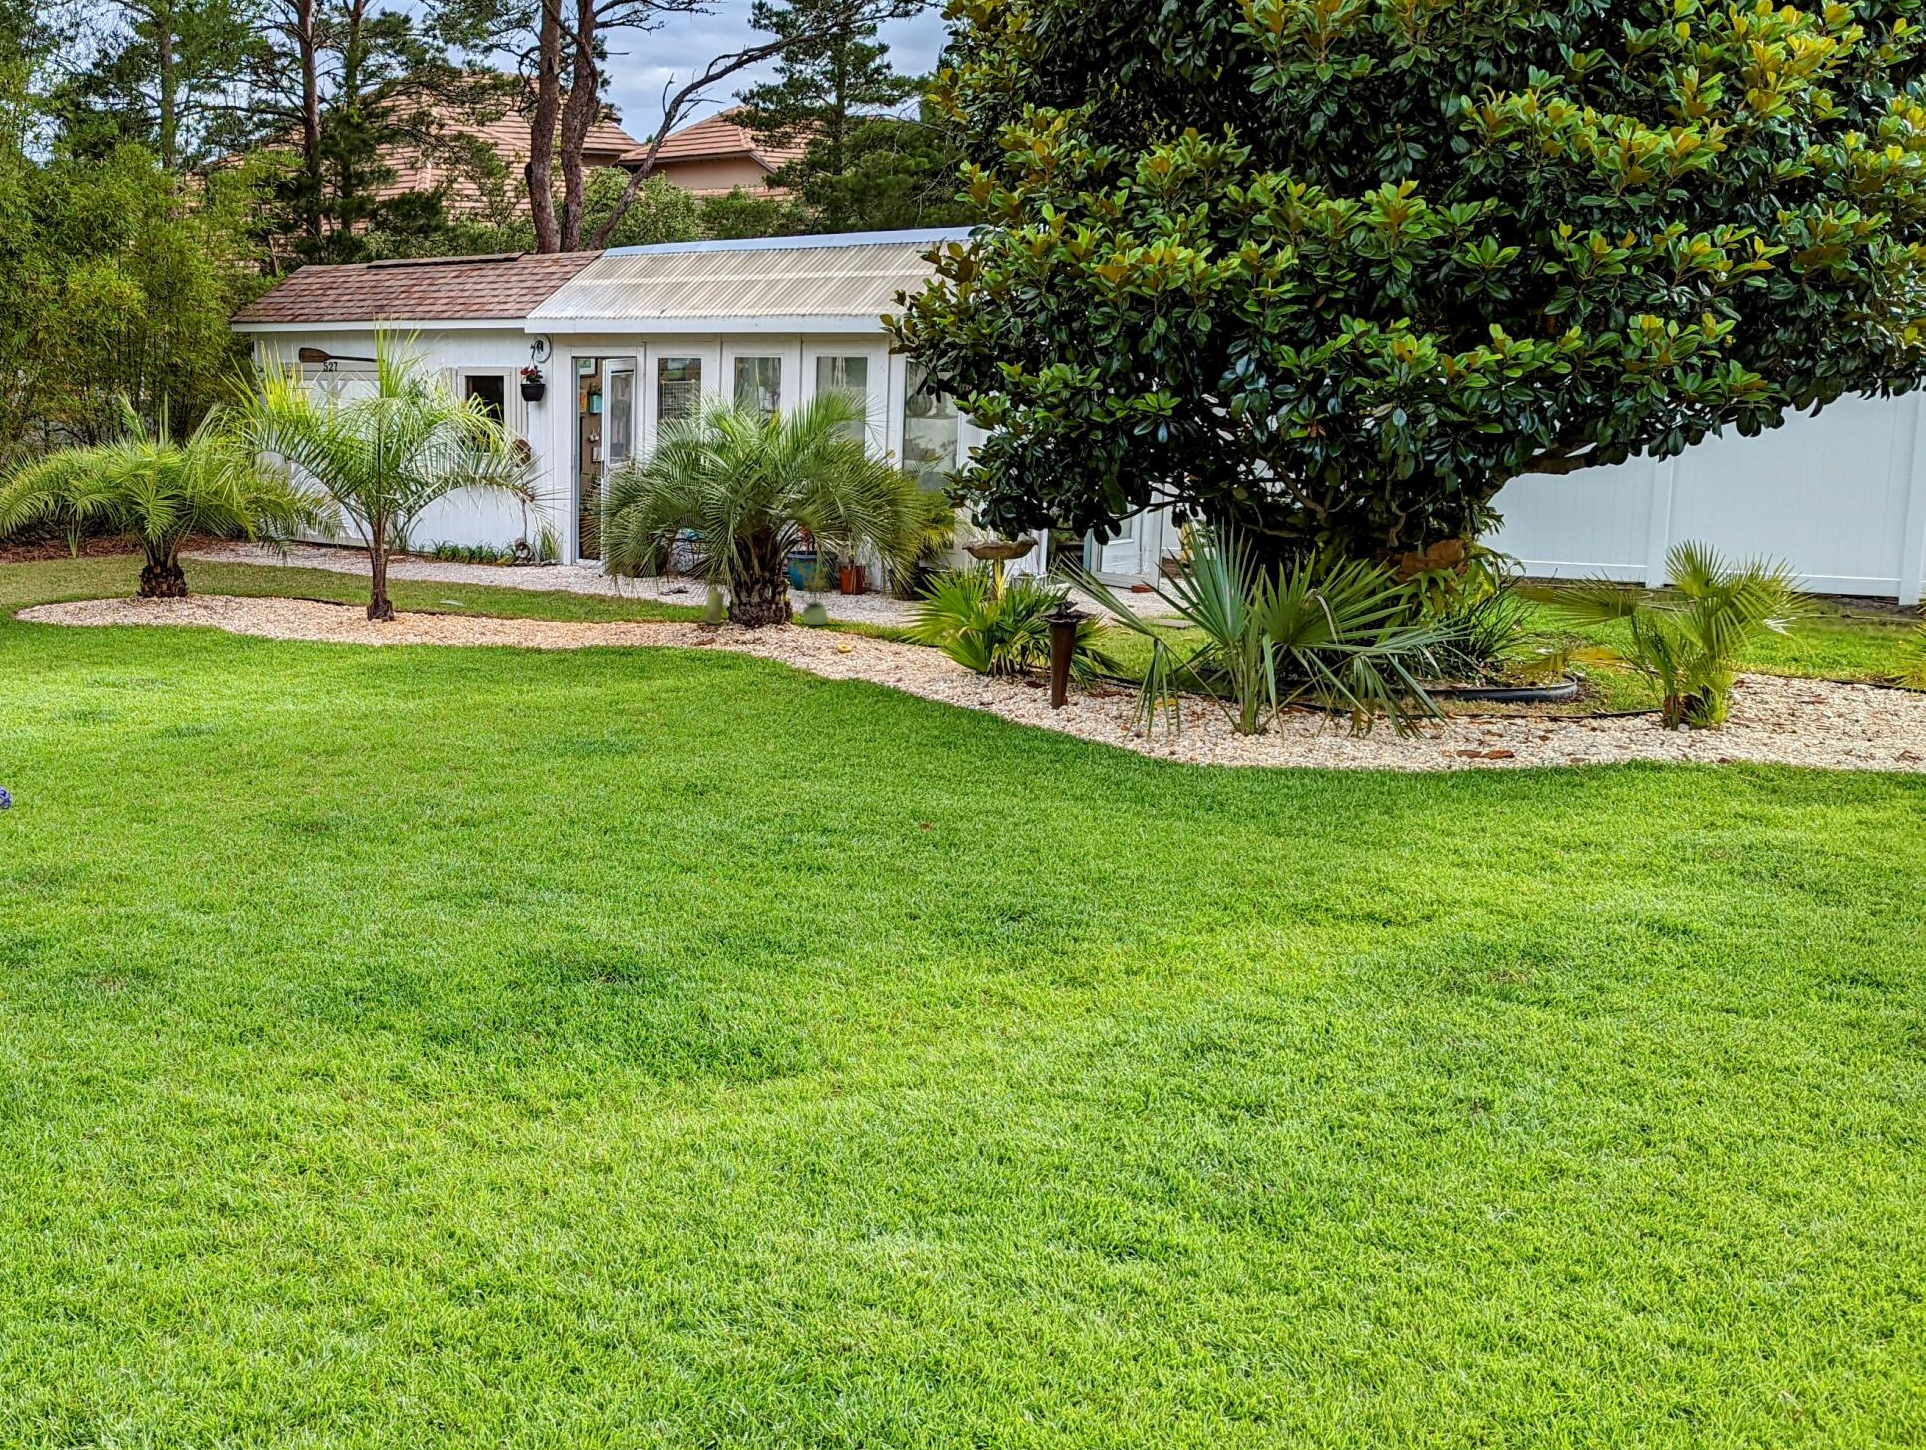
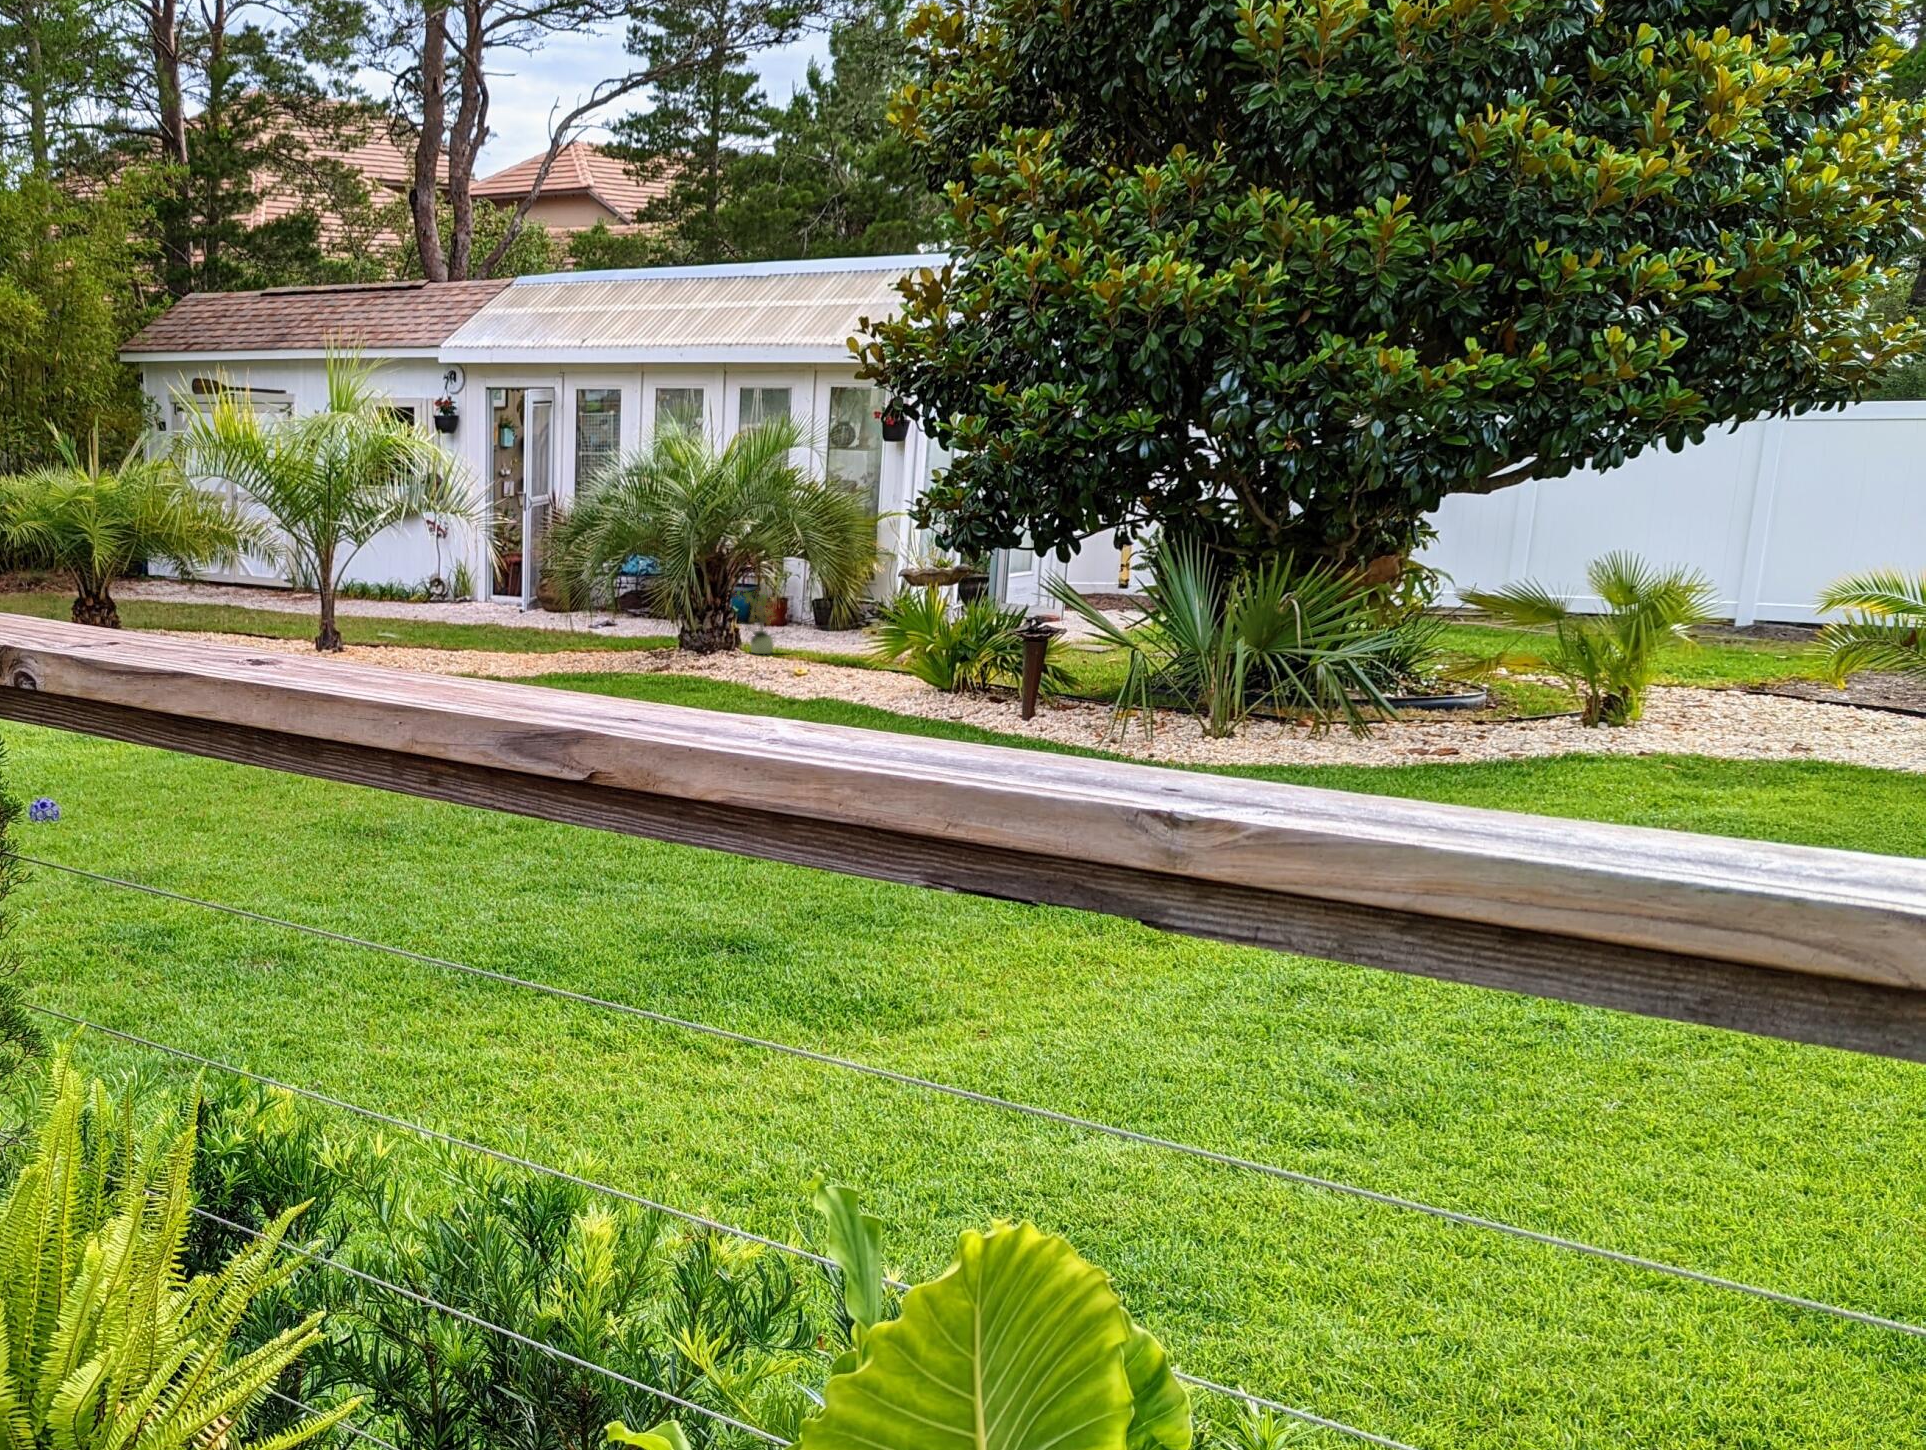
woven basket: present [705,589,724,624] -> none [654,601,678,653]

